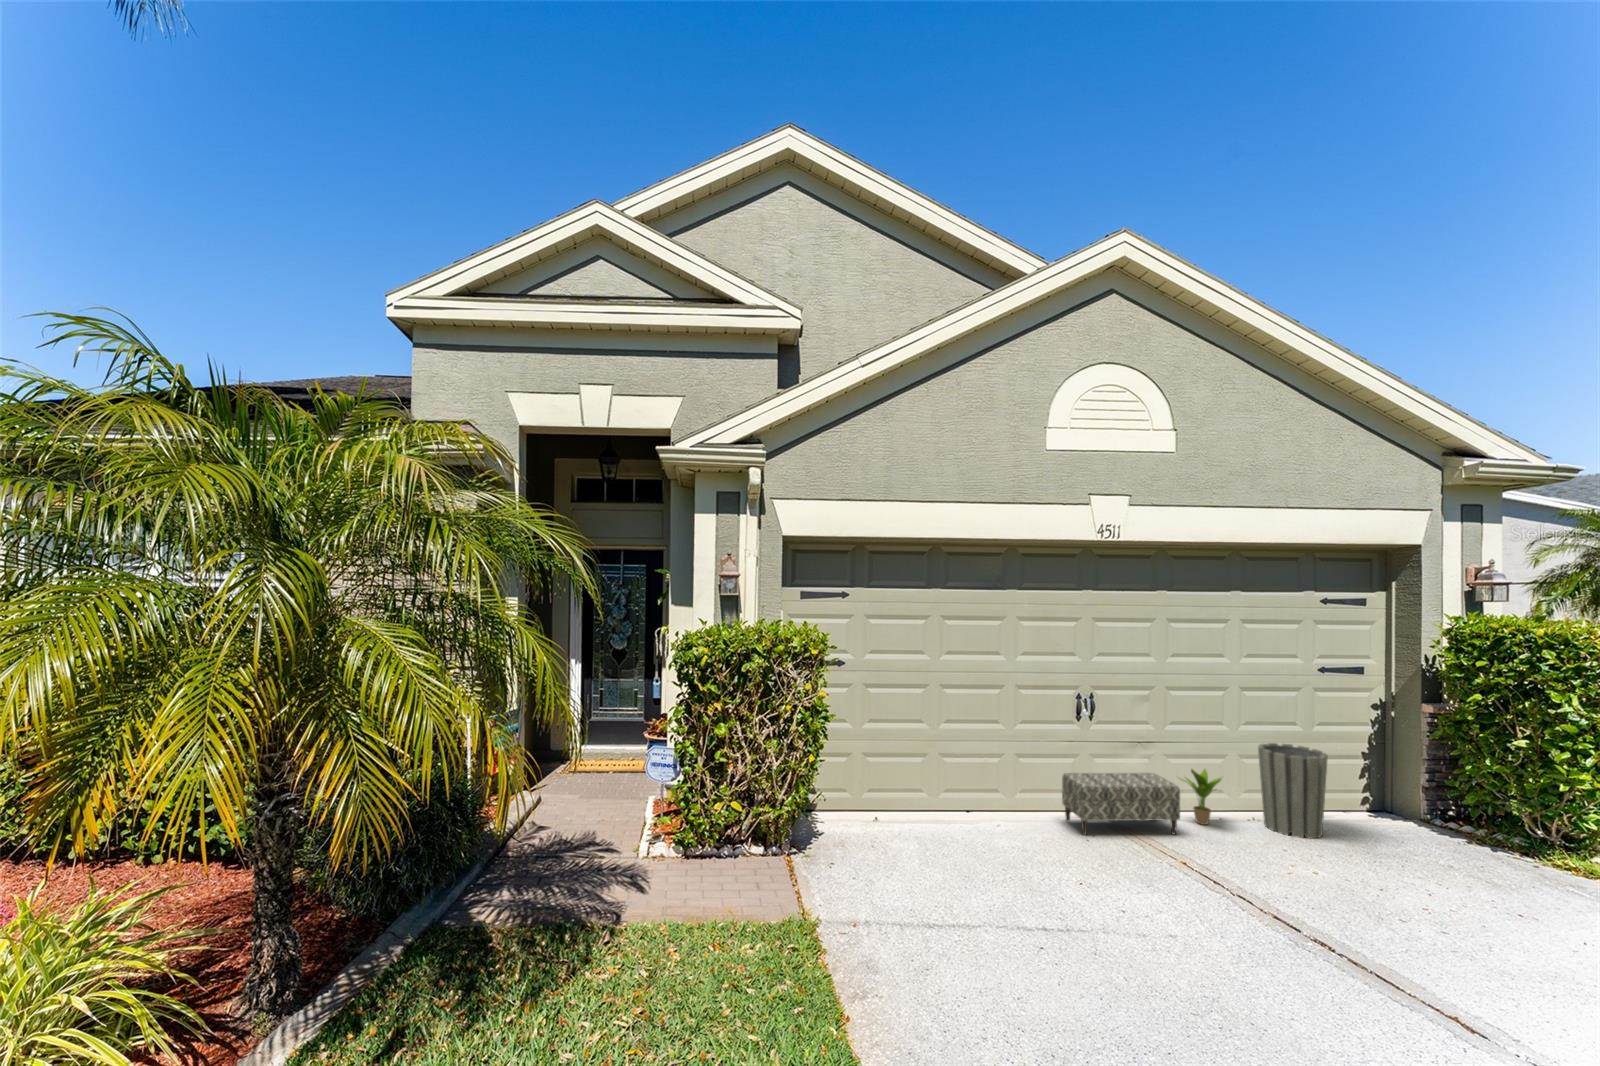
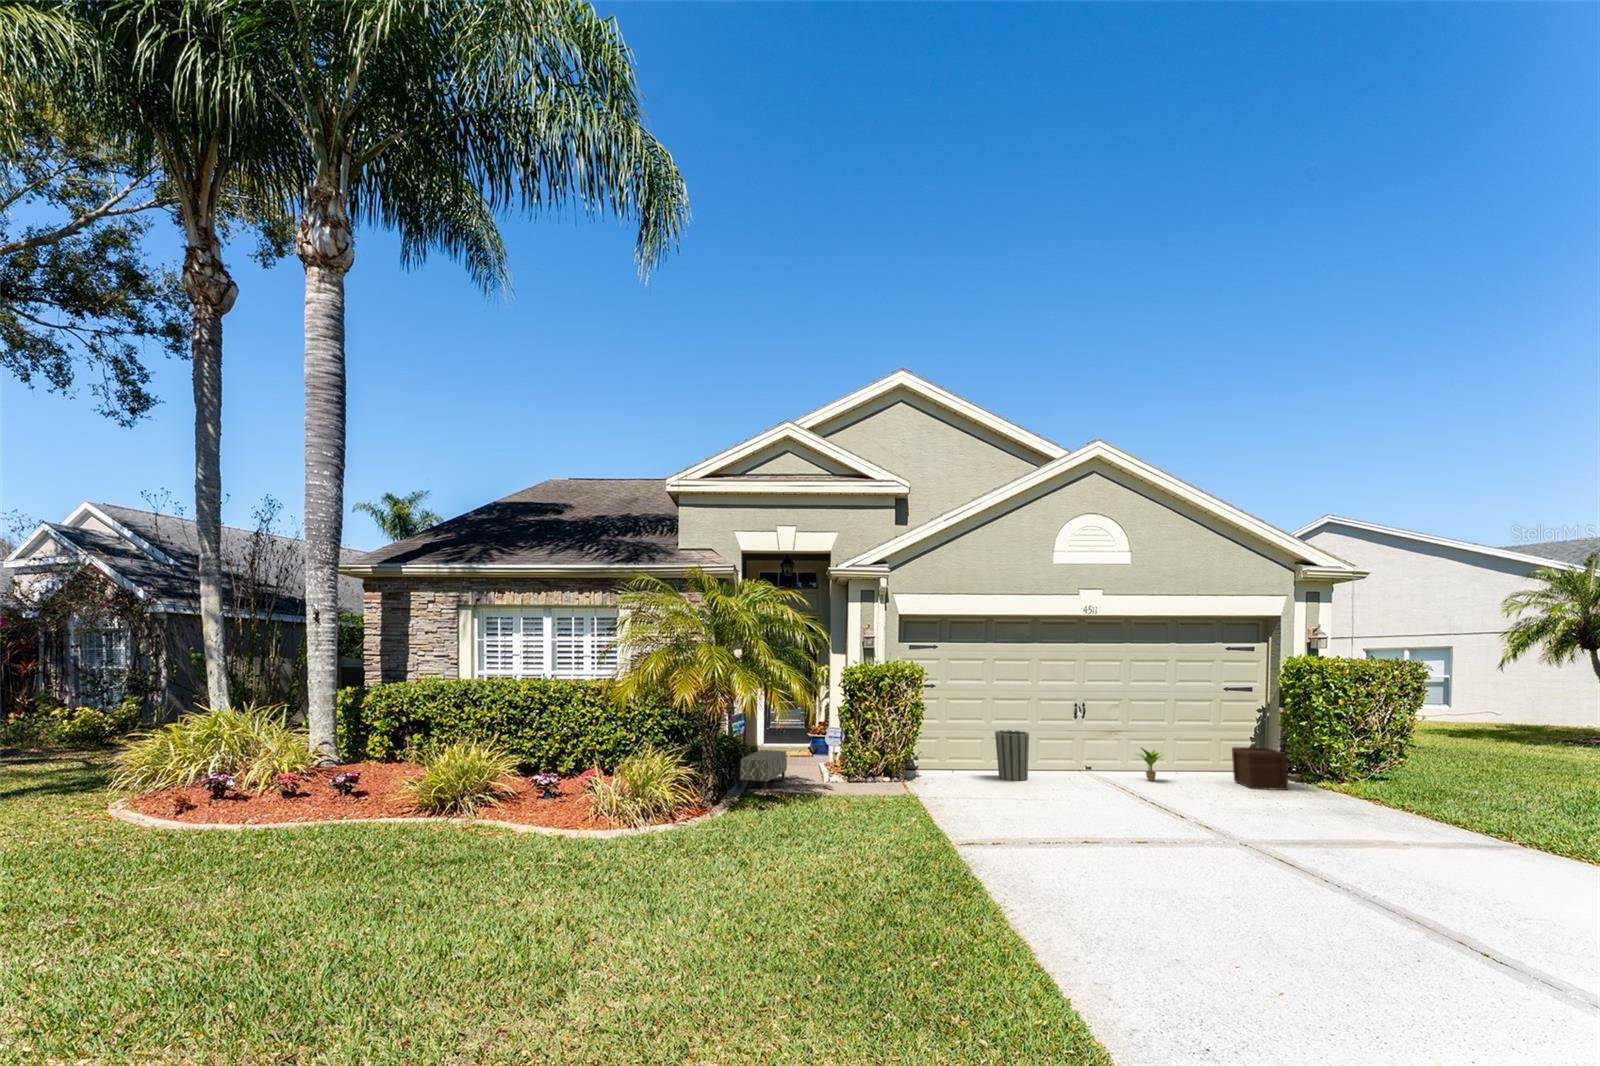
trash can: present [1258,743,1328,838] -> present [995,730,1029,781]
wooden crate: none [1326,763,1433,841] -> present [1232,747,1289,790]
bench: present [1062,773,1180,835] -> present [740,750,787,790]

